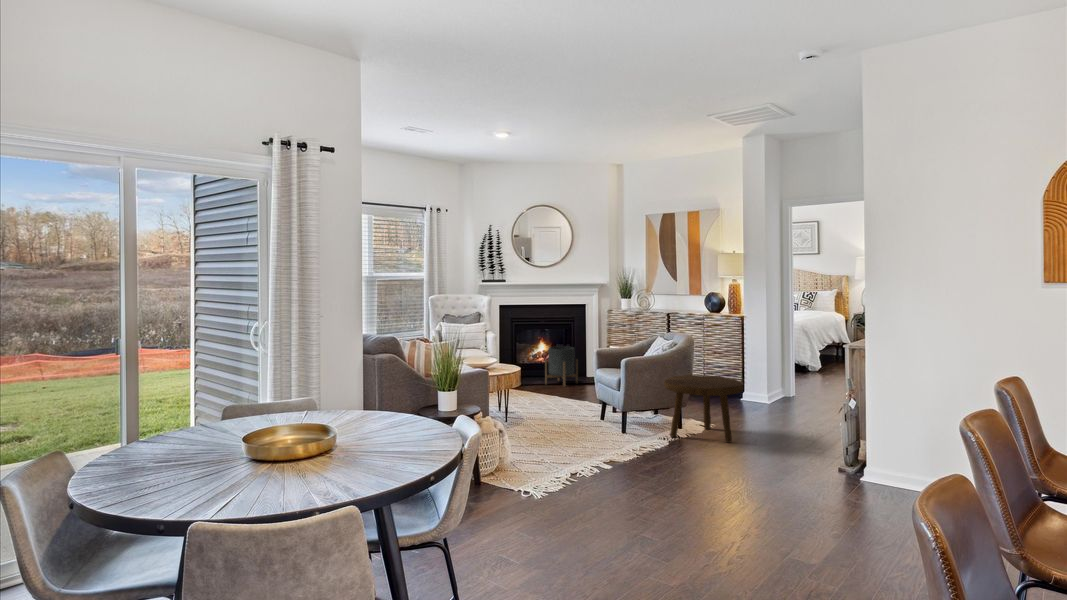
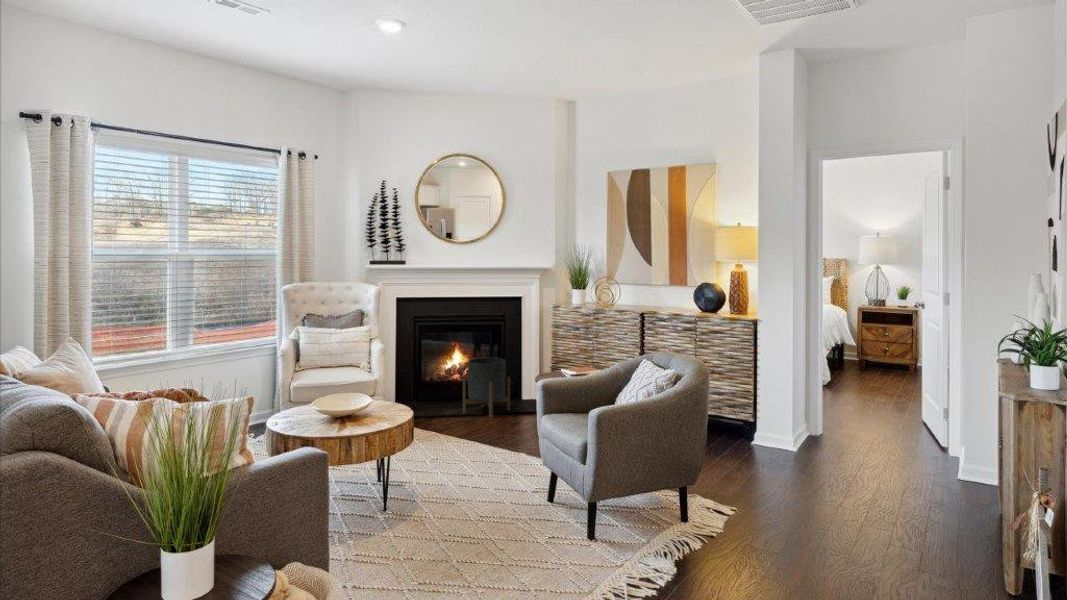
footstool: present [664,375,743,443] -> none [664,430,803,562]

